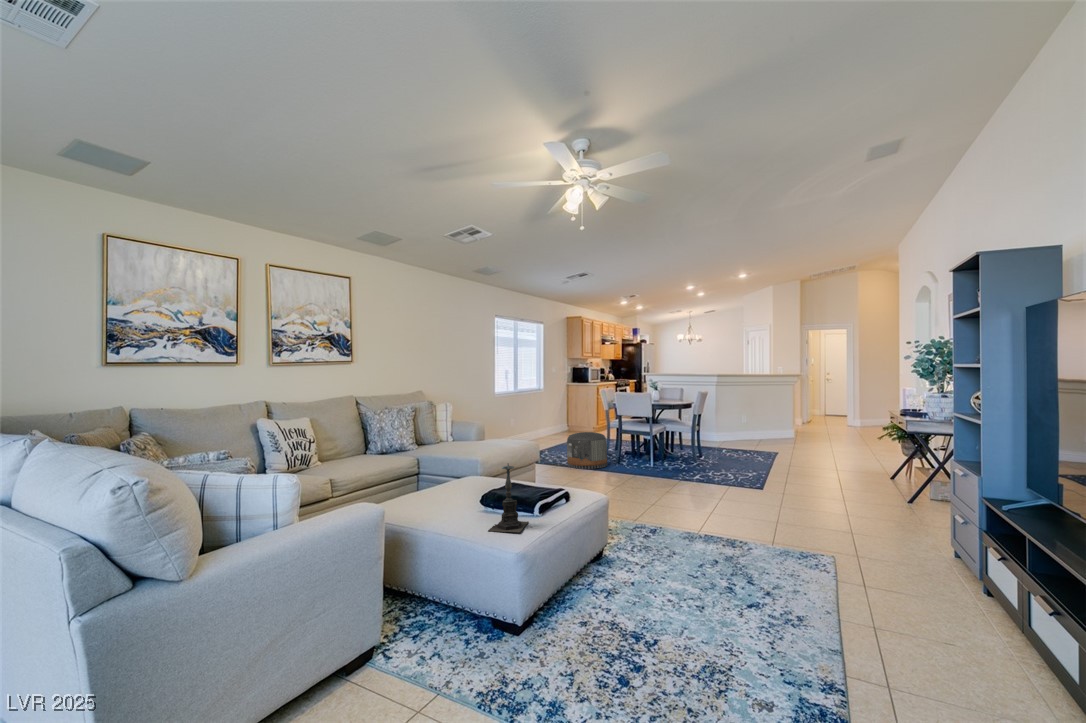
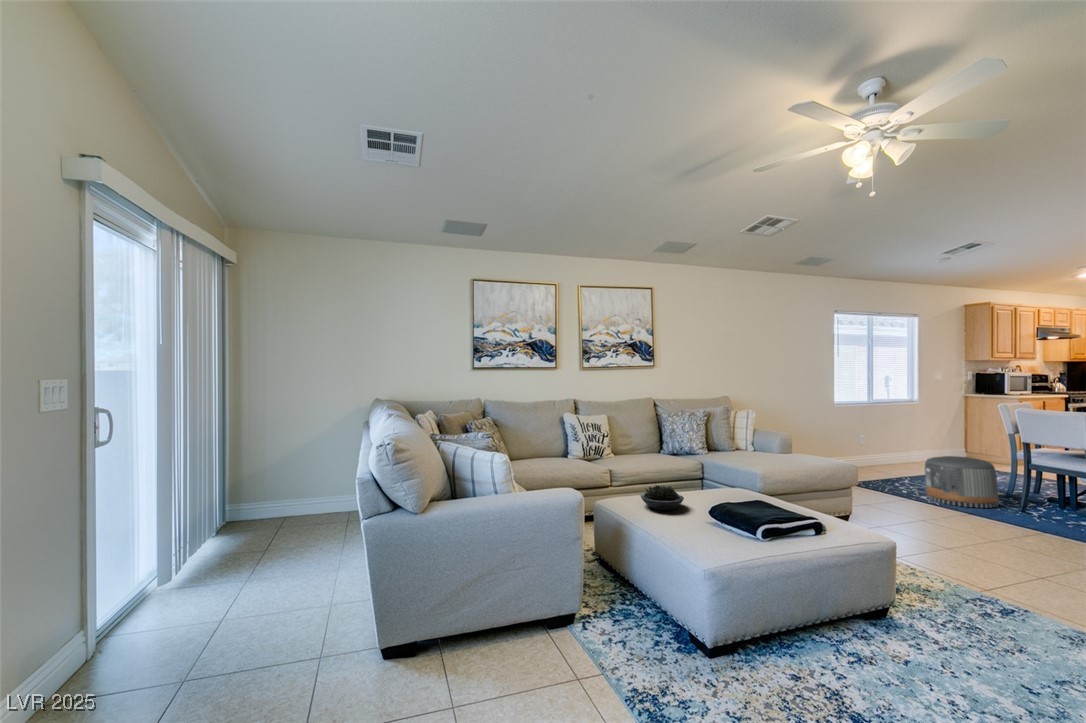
candle holder: present [488,464,528,532] -> none [691,466,744,549]
succulent plant: none [409,485,454,511] -> present [641,485,684,510]

